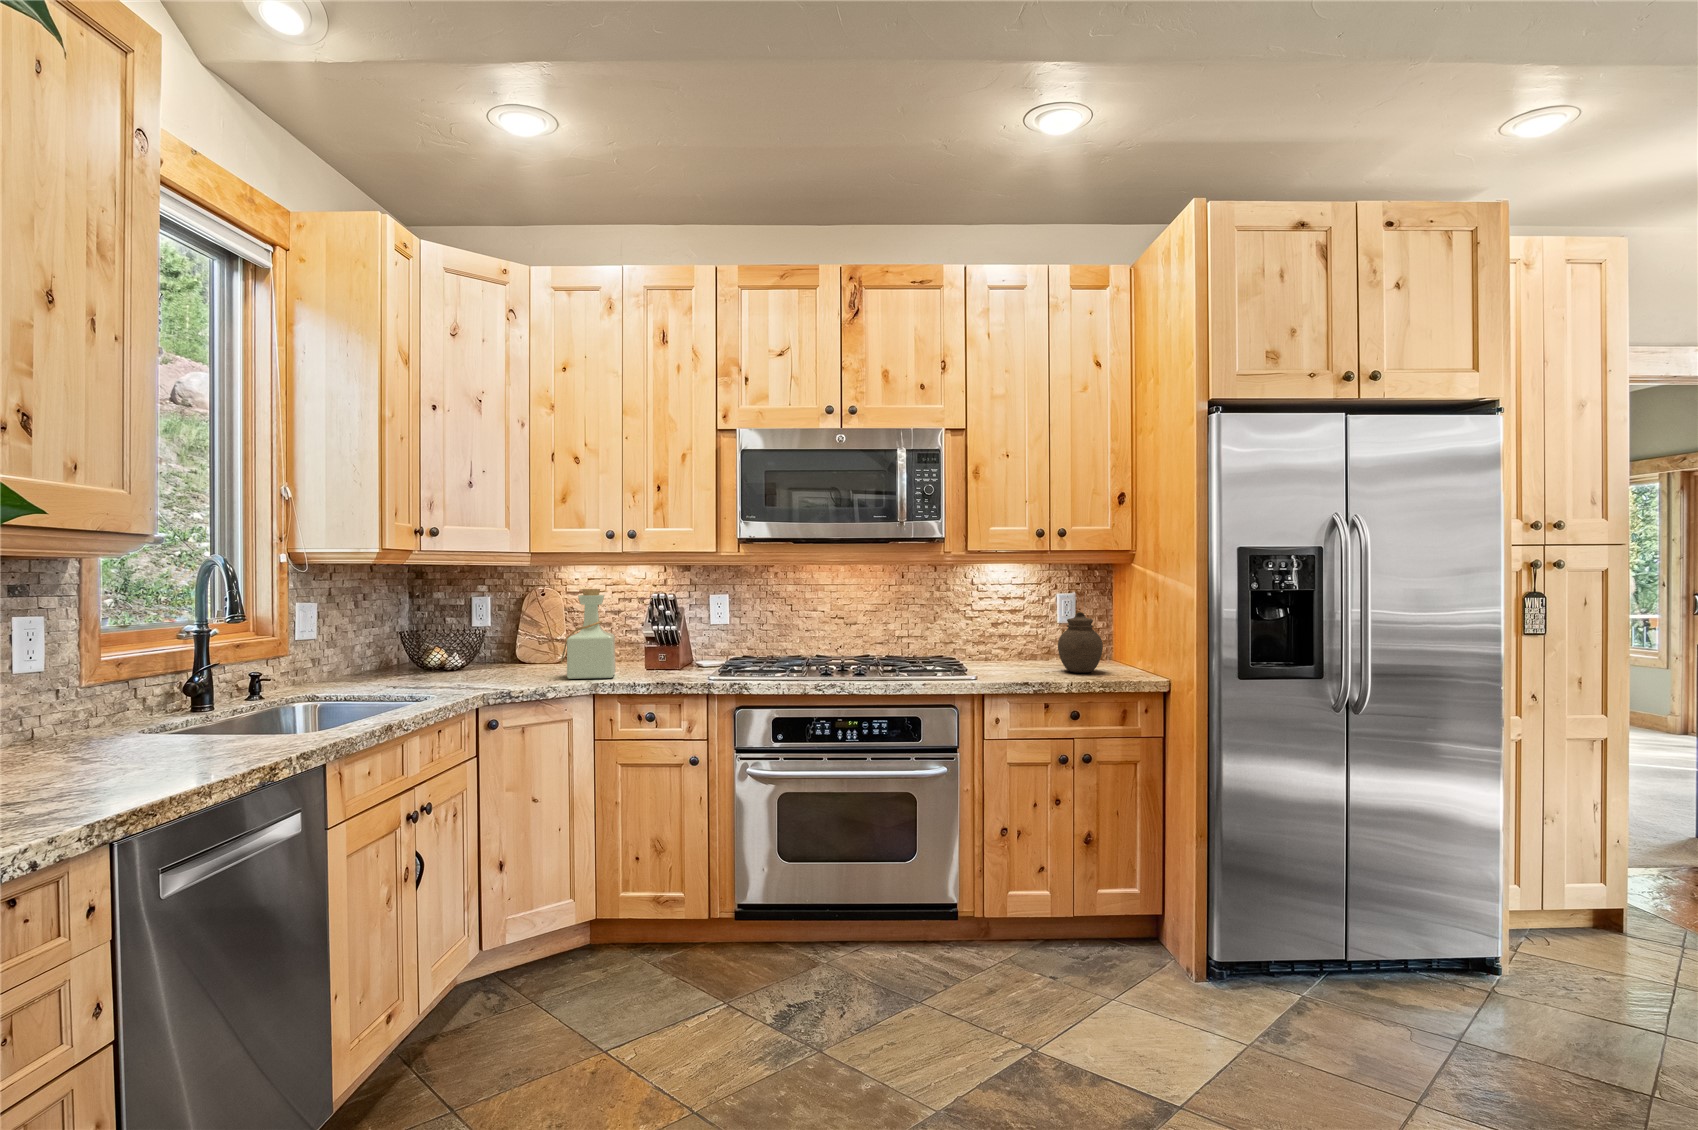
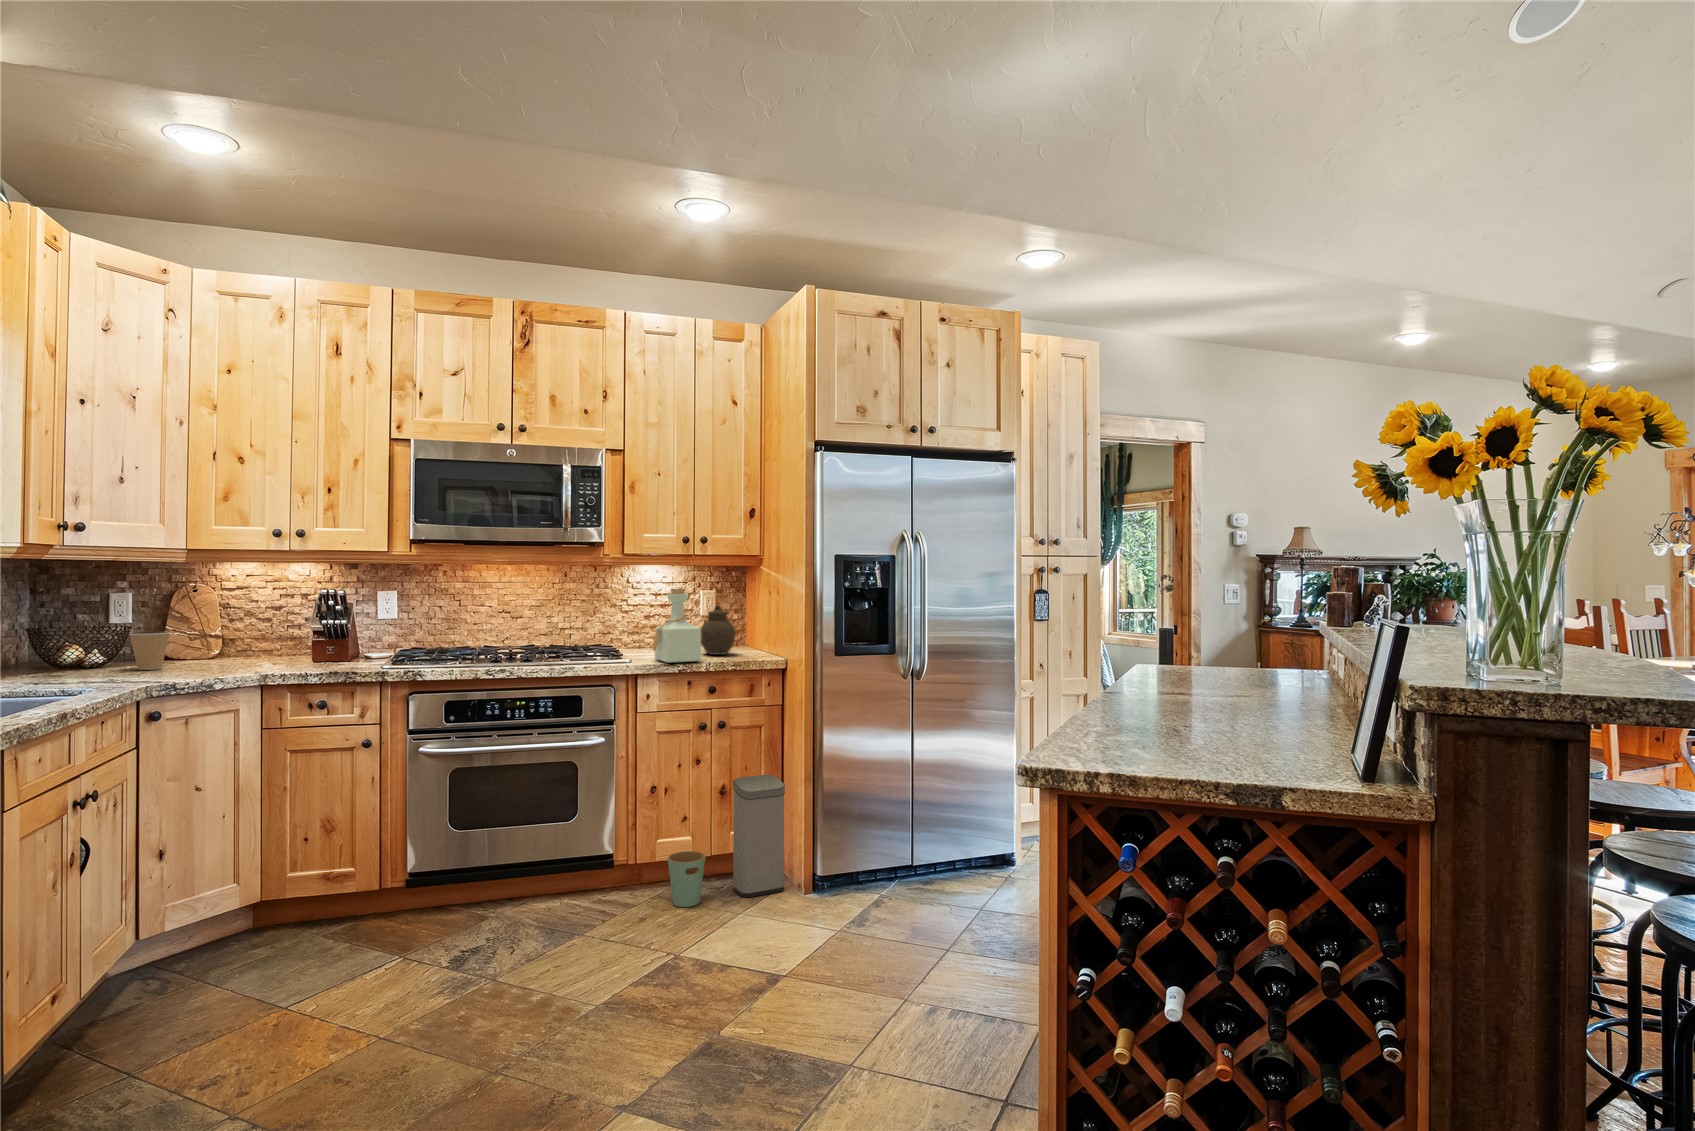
bottle: present [561,589,616,679] -> present [653,589,701,663]
coffee cup: none [481,636,516,675] -> present [130,632,170,670]
trash can: none [1022,827,1170,985] -> present [668,775,785,907]

